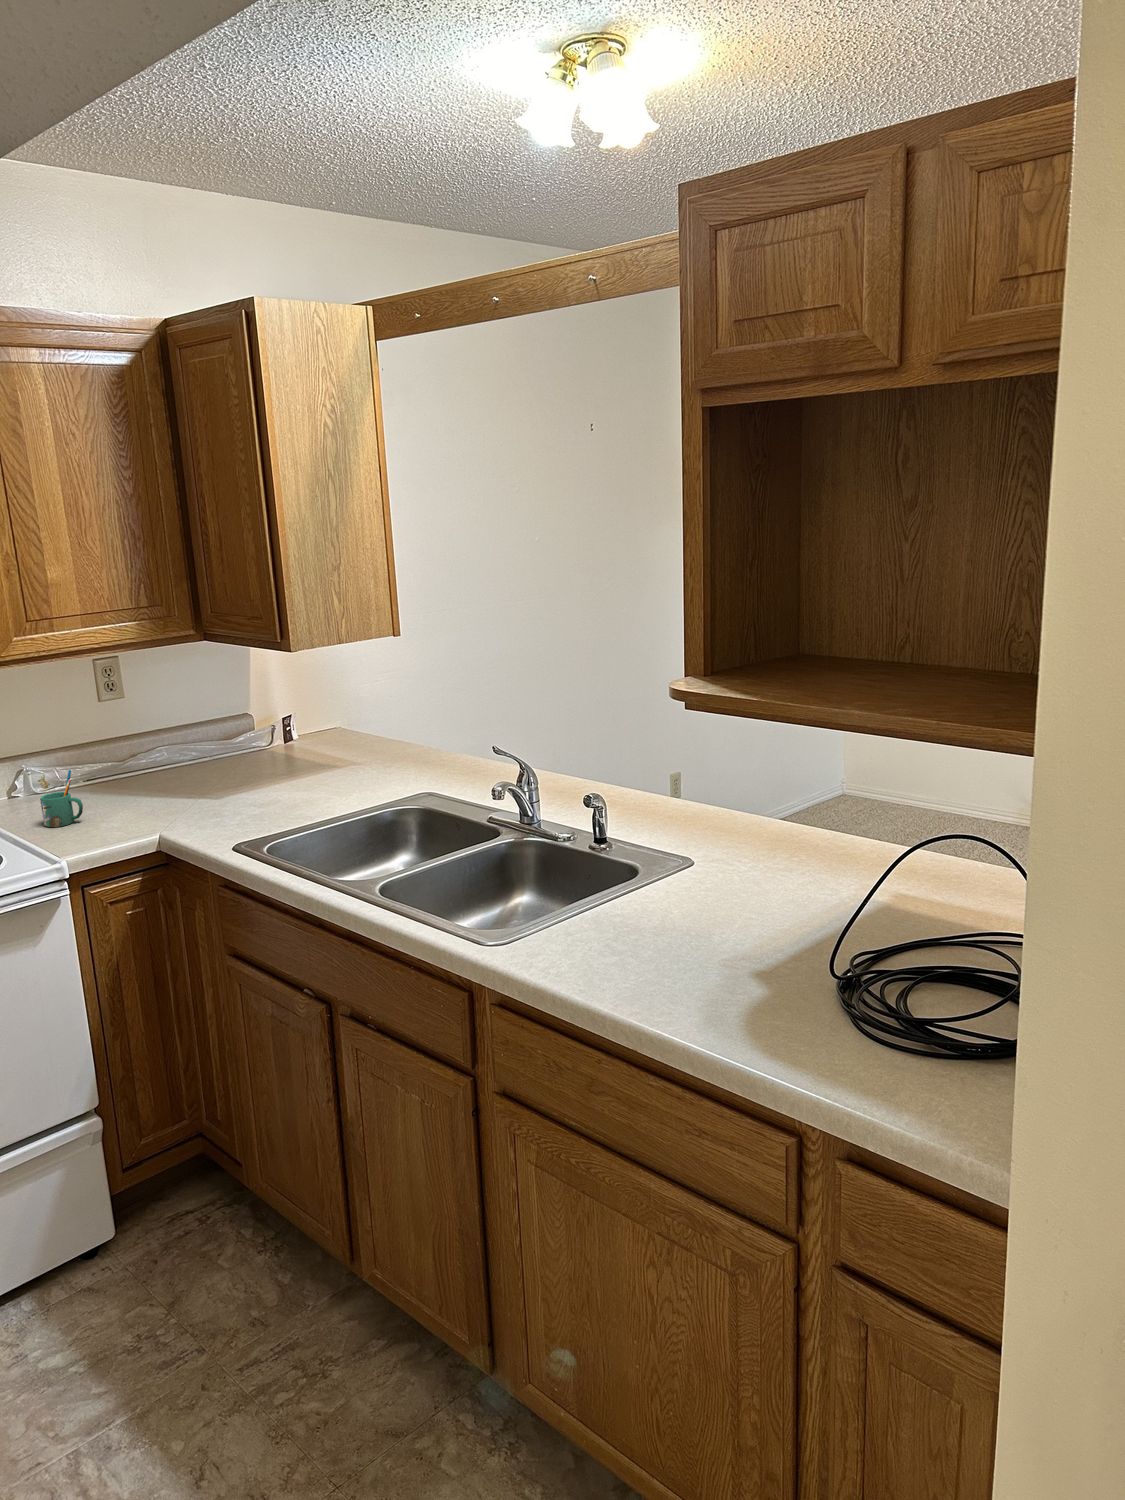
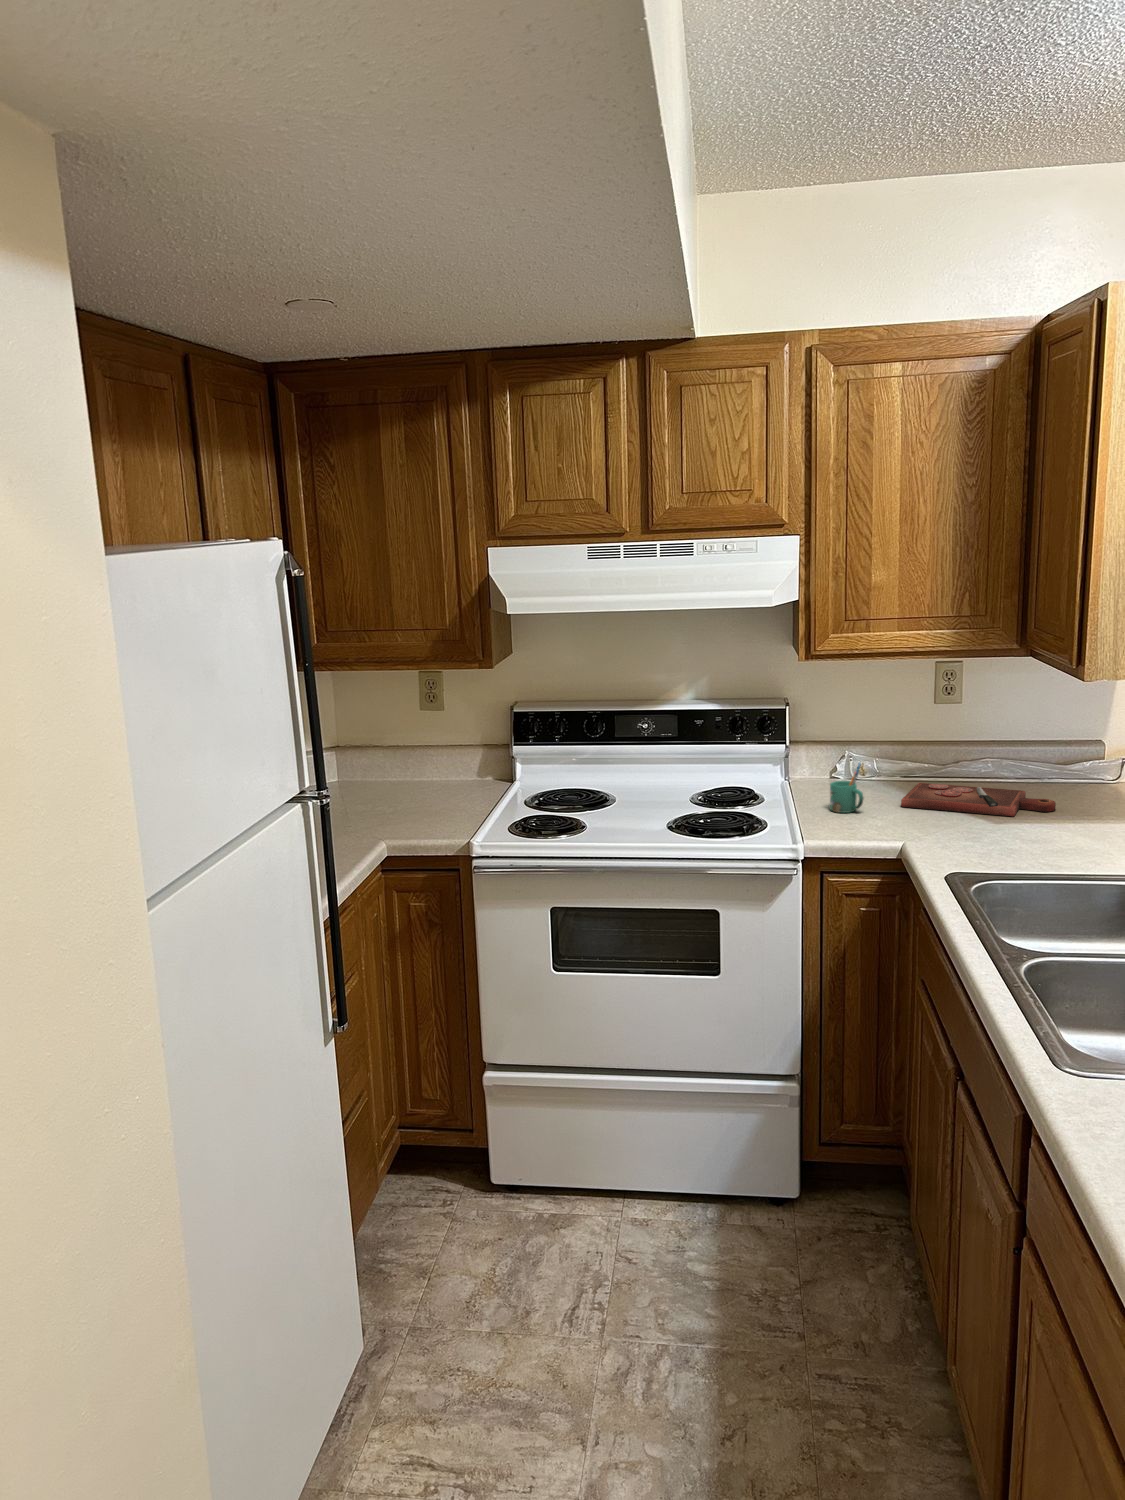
cutting board: none [111,768,253,807] -> present [901,783,1056,816]

